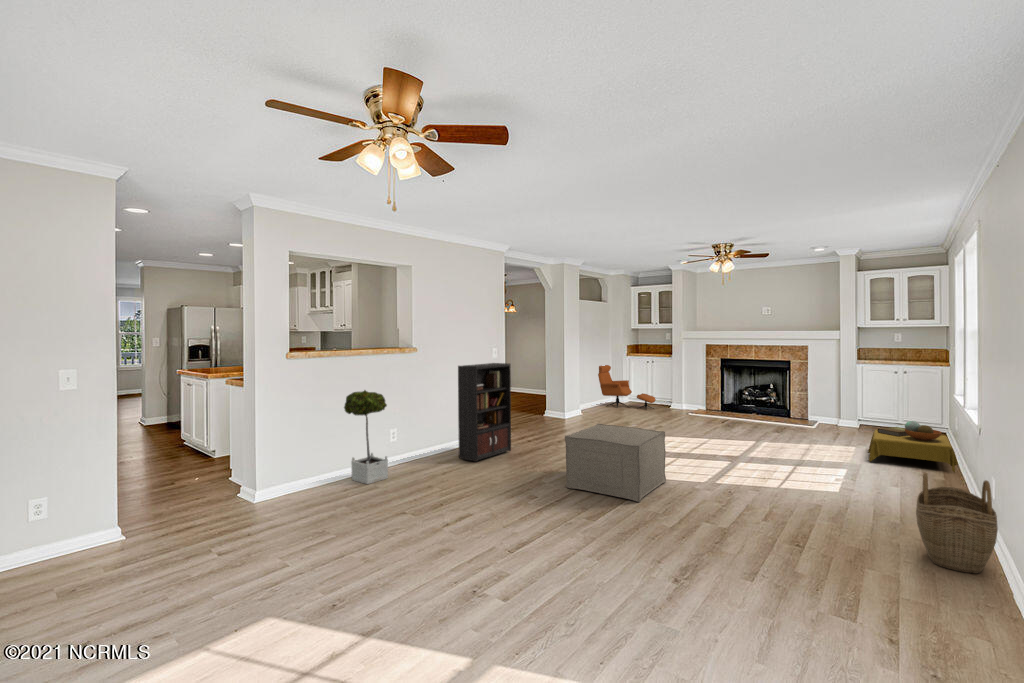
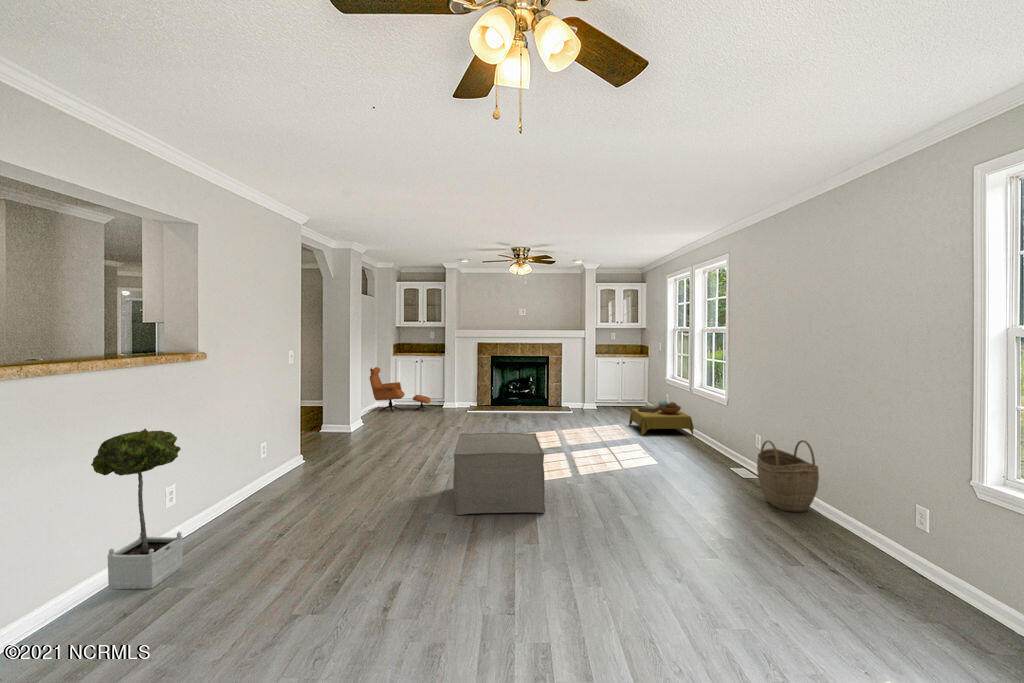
bookcase: present [458,363,511,462] -> none [270,371,335,507]

